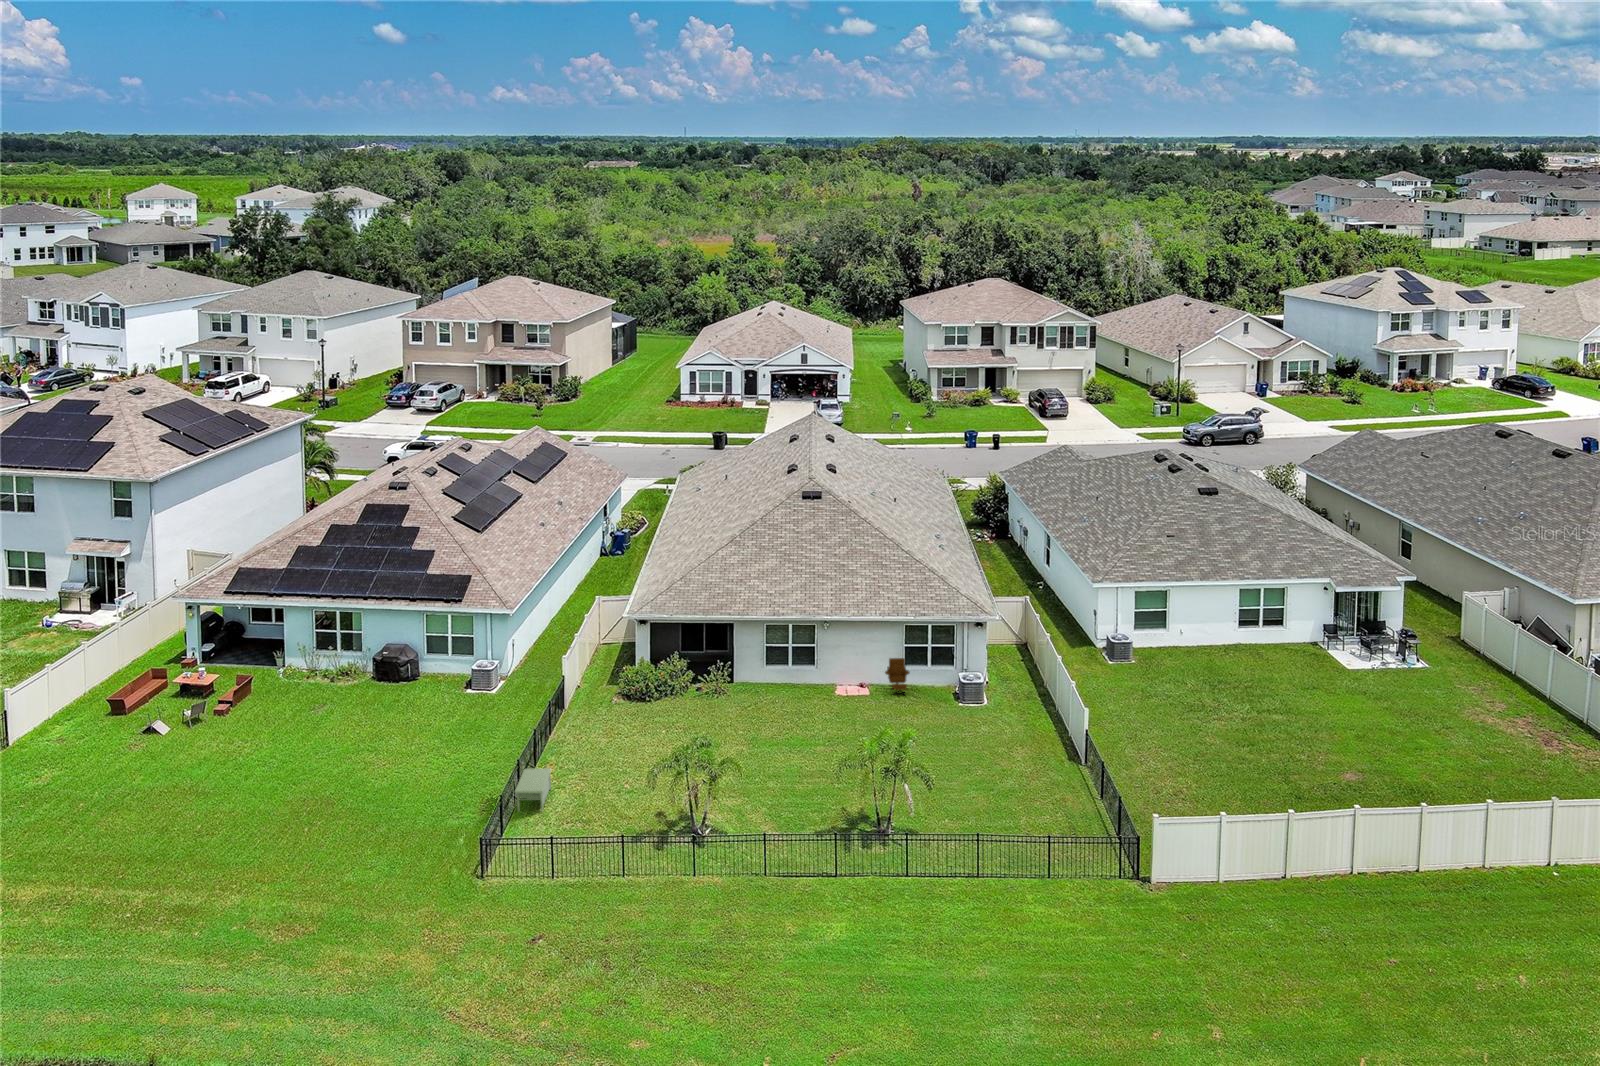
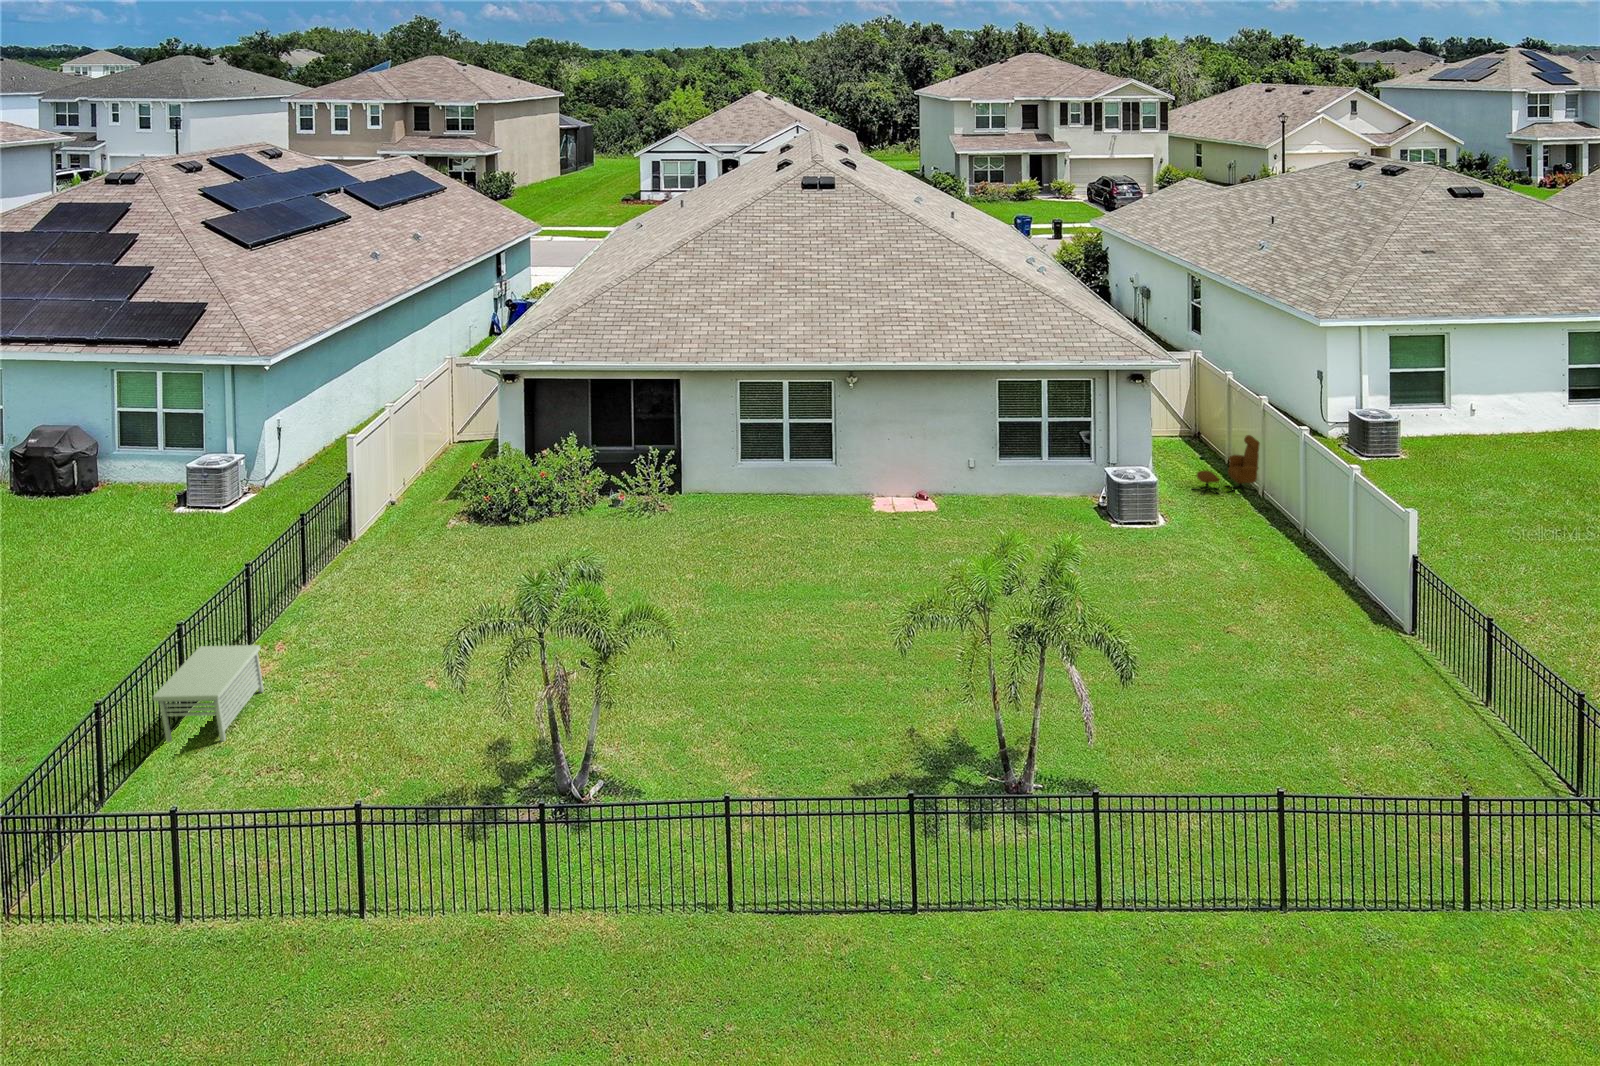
lounge chair: present [885,658,910,694] -> present [1193,435,1260,495]

